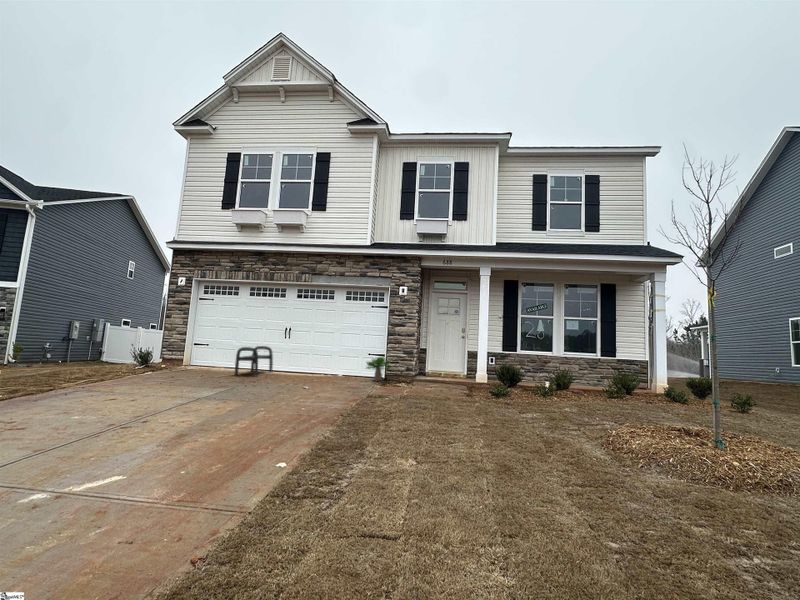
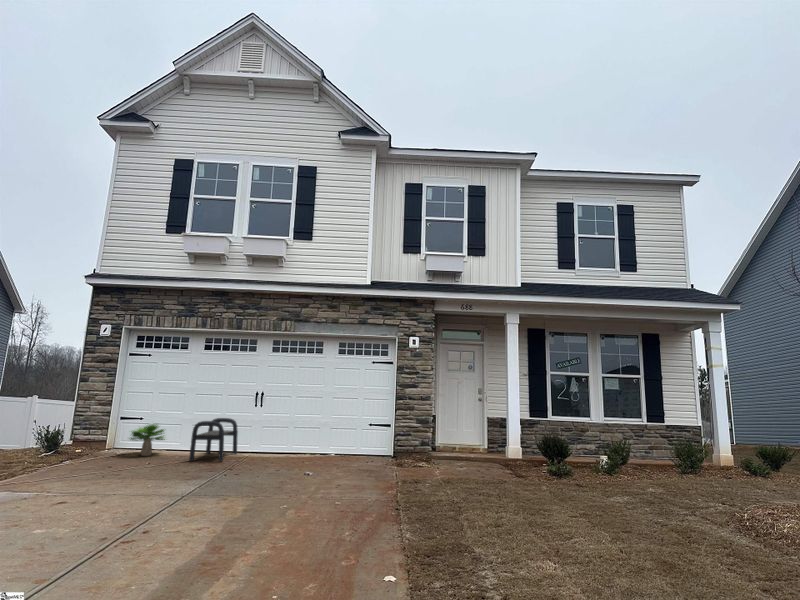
potted plant: present [366,357,390,381] -> present [130,424,165,456]

